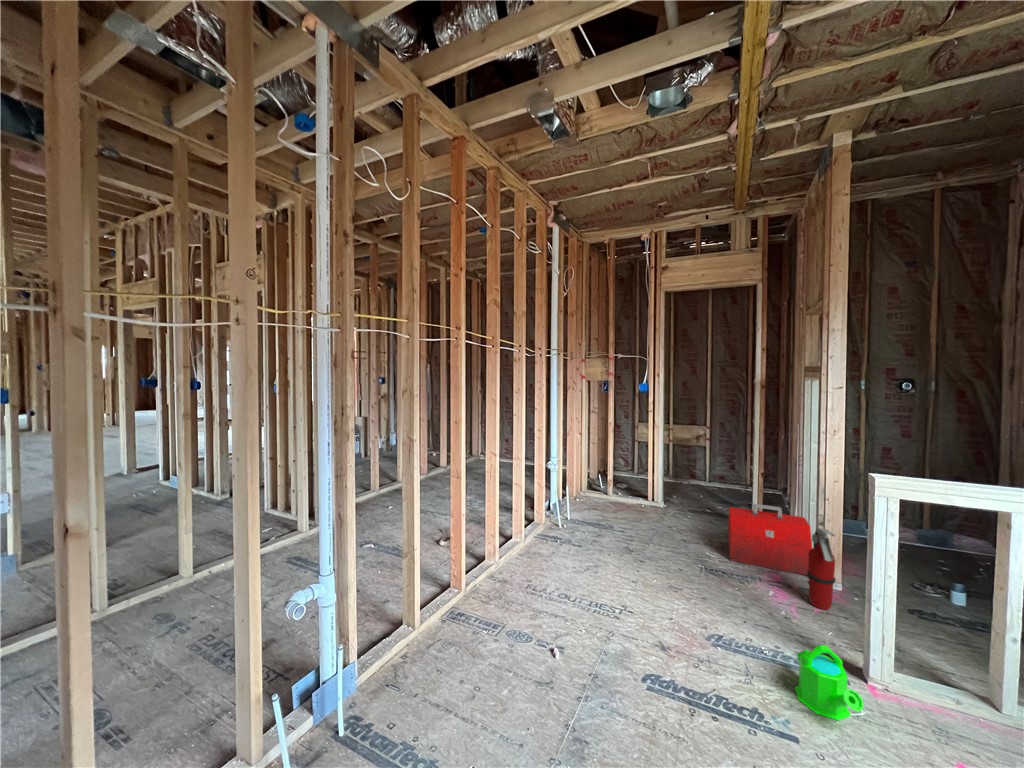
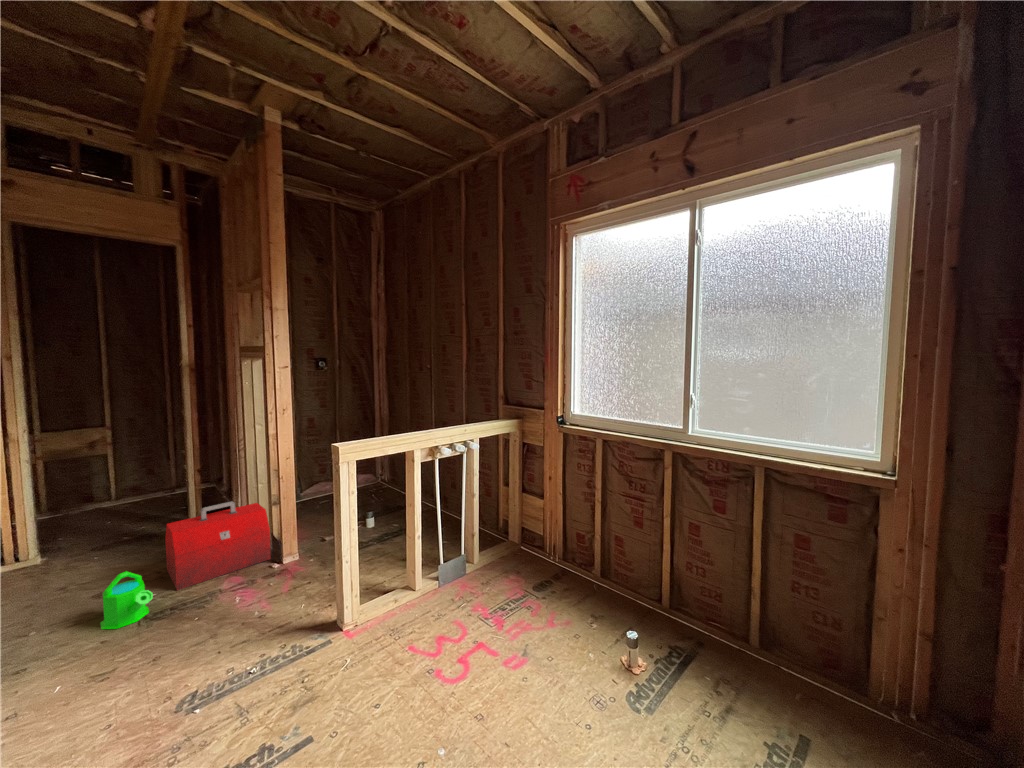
fire extinguisher: present [807,528,835,610] -> none [273,507,299,588]
watering can: present [795,645,864,720] -> present [100,571,153,629]

